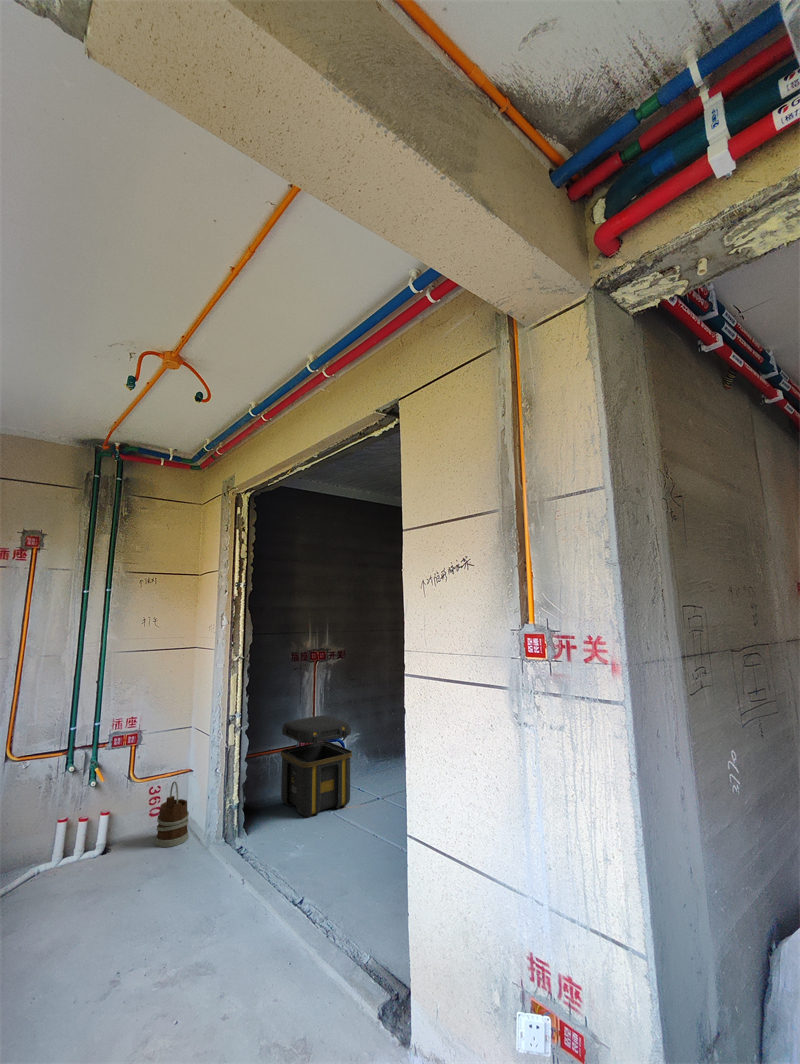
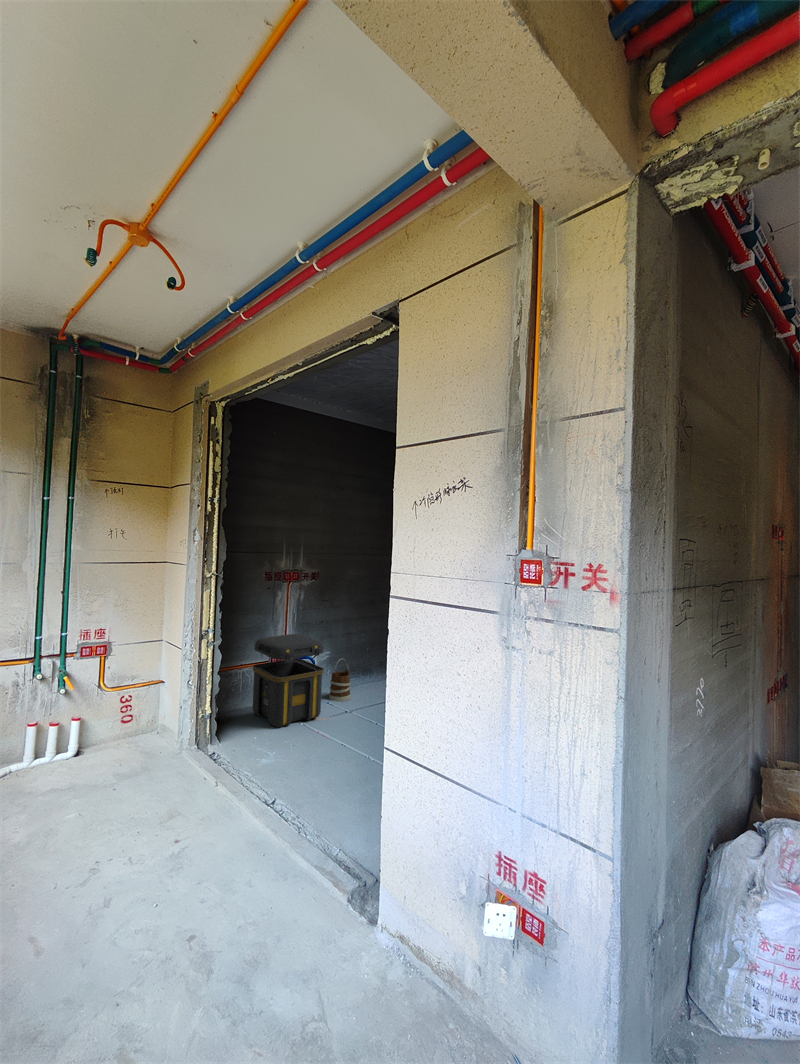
wooden bucket: present [155,781,189,847] -> present [329,659,351,701]

